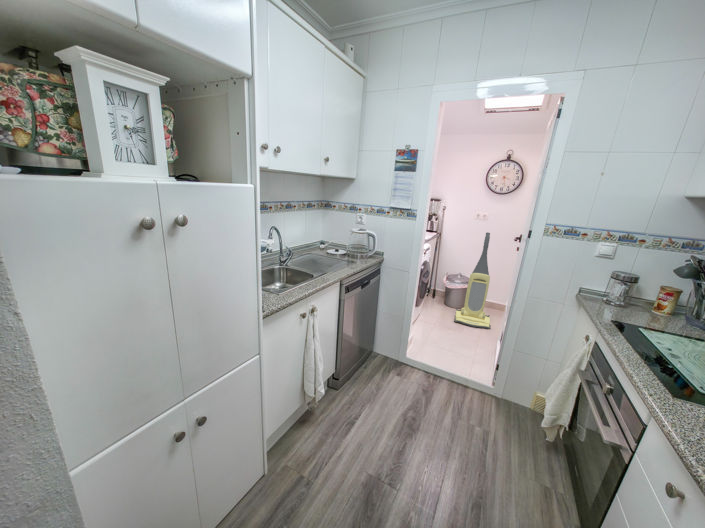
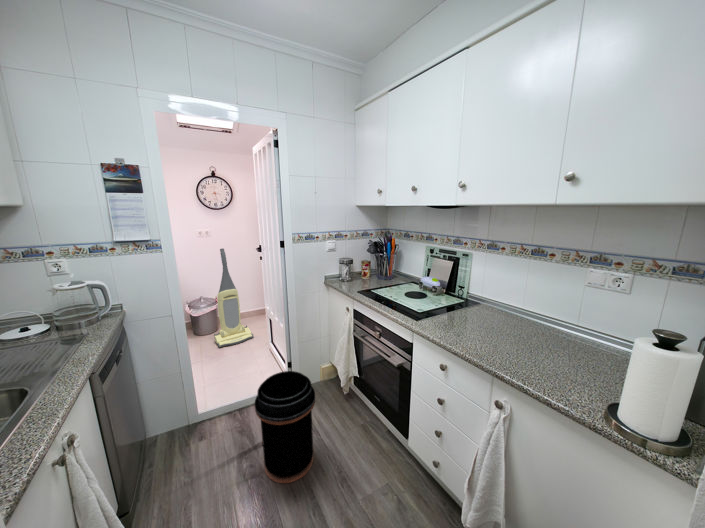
trash can: none [420,356,489,466] -> present [255,371,315,483]

